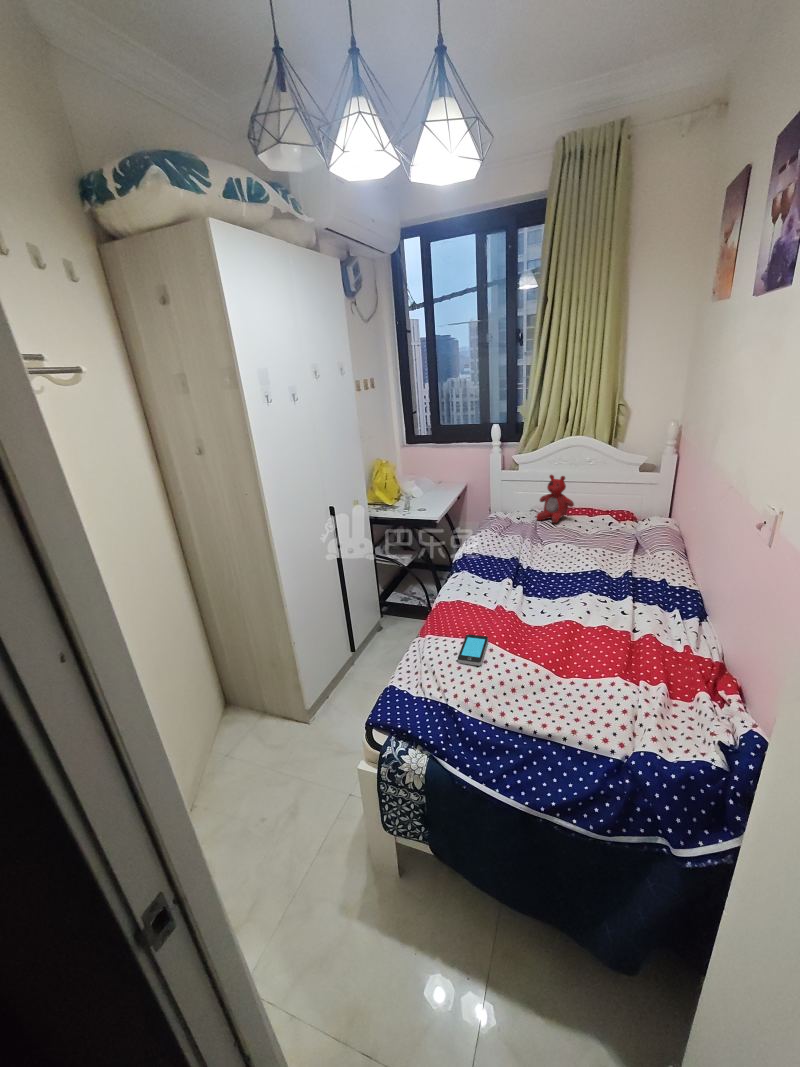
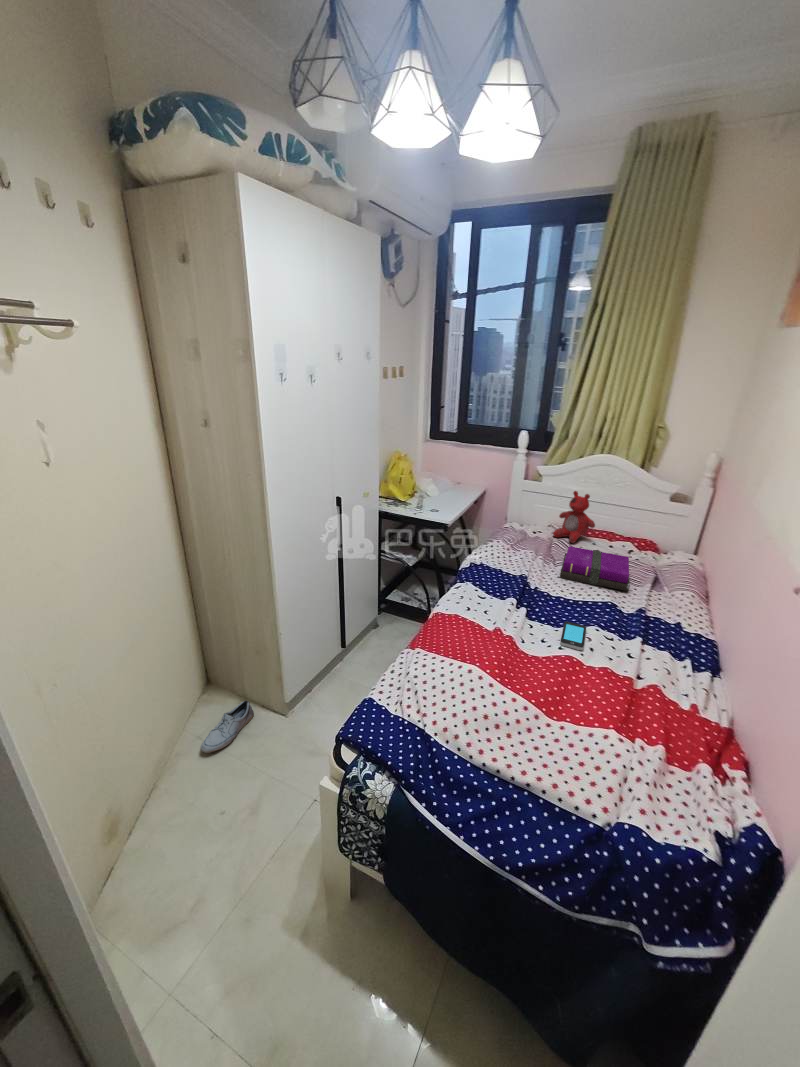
notebook: none [549,526,614,559] -> present [560,546,630,591]
smartphone: present [458,634,488,666] -> present [560,621,586,650]
shoe: none [231,714,277,768] -> present [200,700,254,753]

